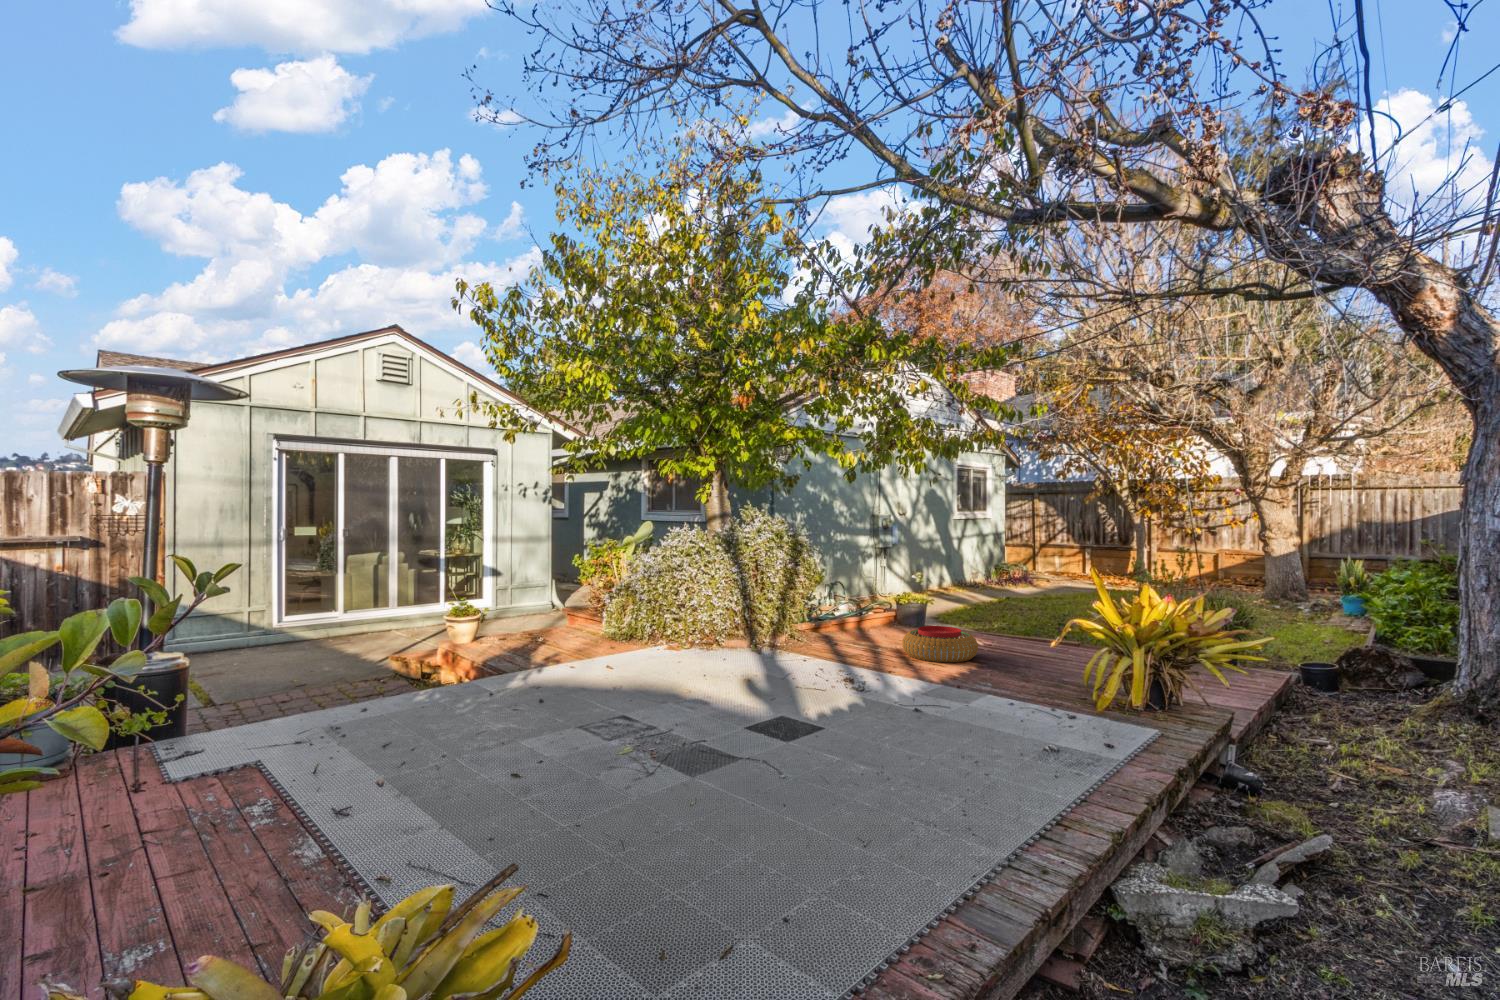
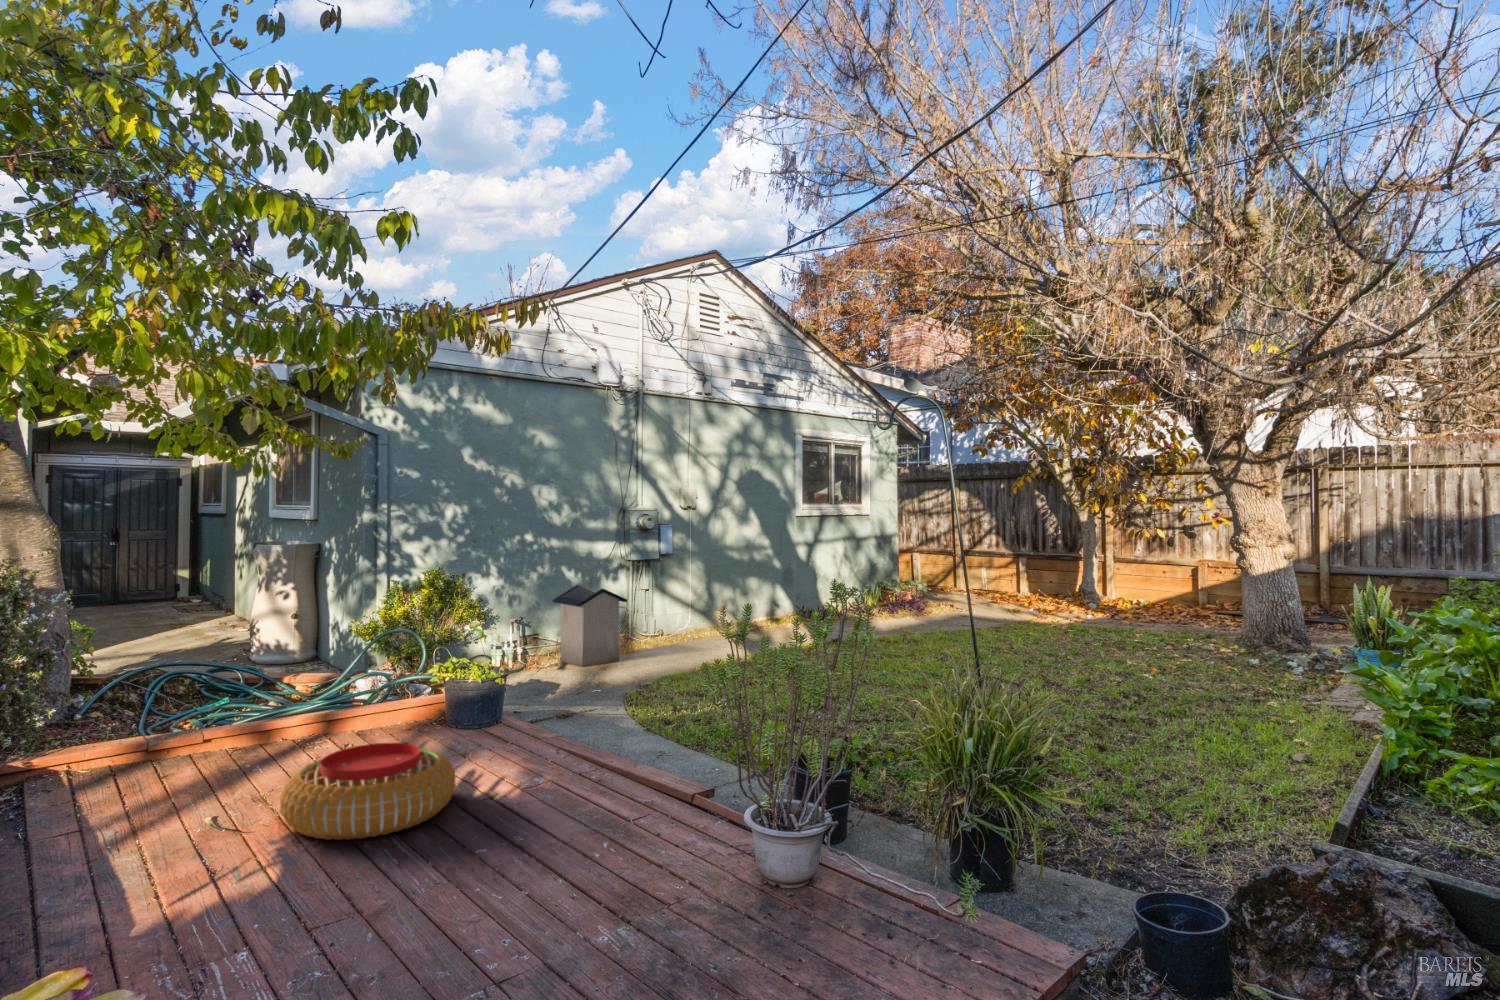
trash can: none [841,562,886,611] -> present [553,585,627,667]

